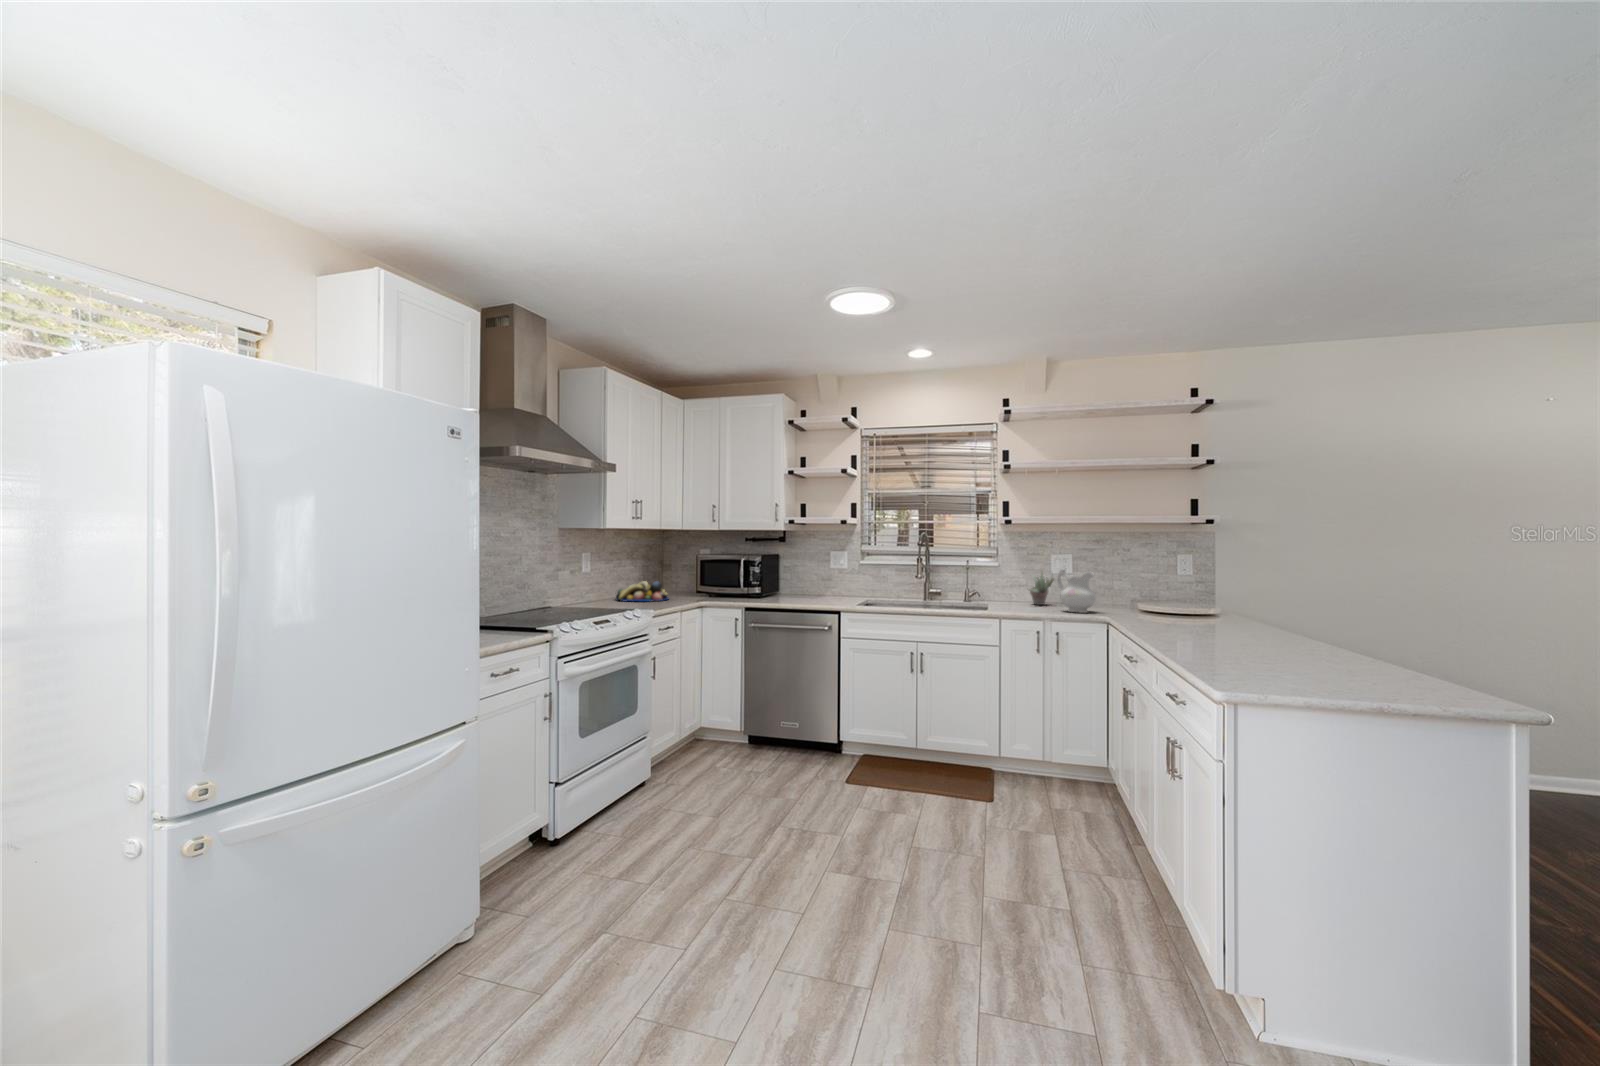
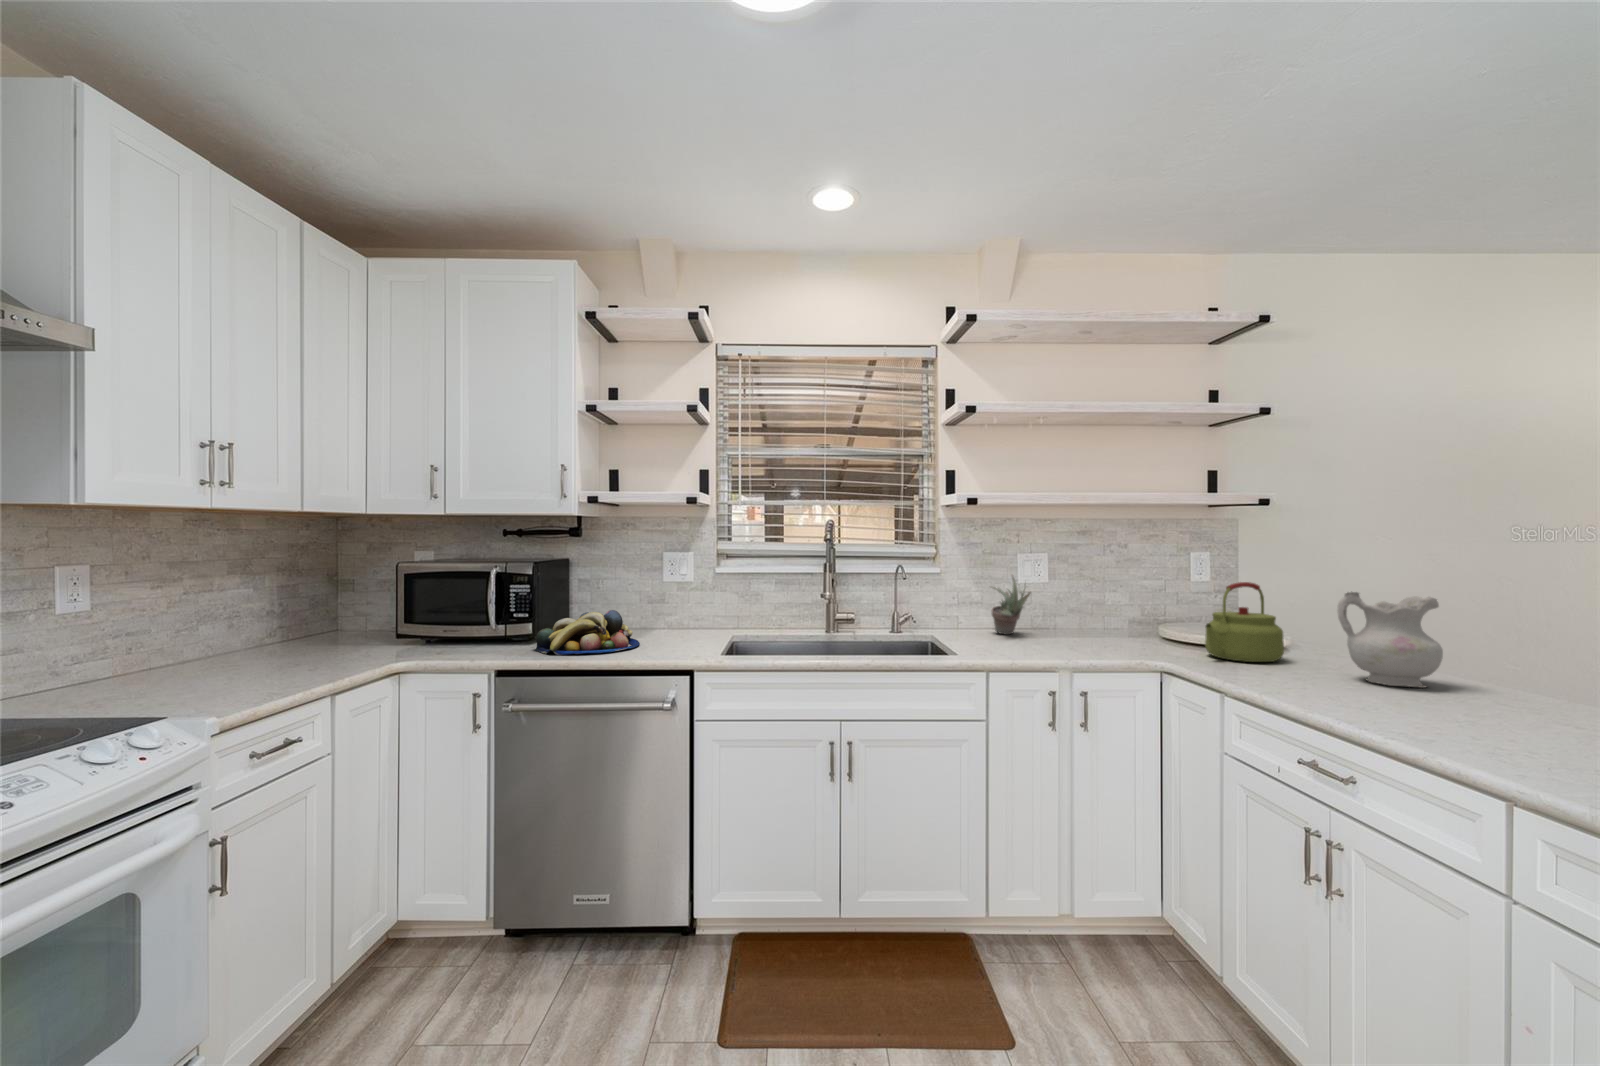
ceramic pitcher: present [1057,570,1096,613] -> present [1337,592,1443,688]
kettle: none [1131,571,1184,619] -> present [1205,582,1284,662]
fruit bowl: present [616,581,669,601] -> present [535,610,640,655]

